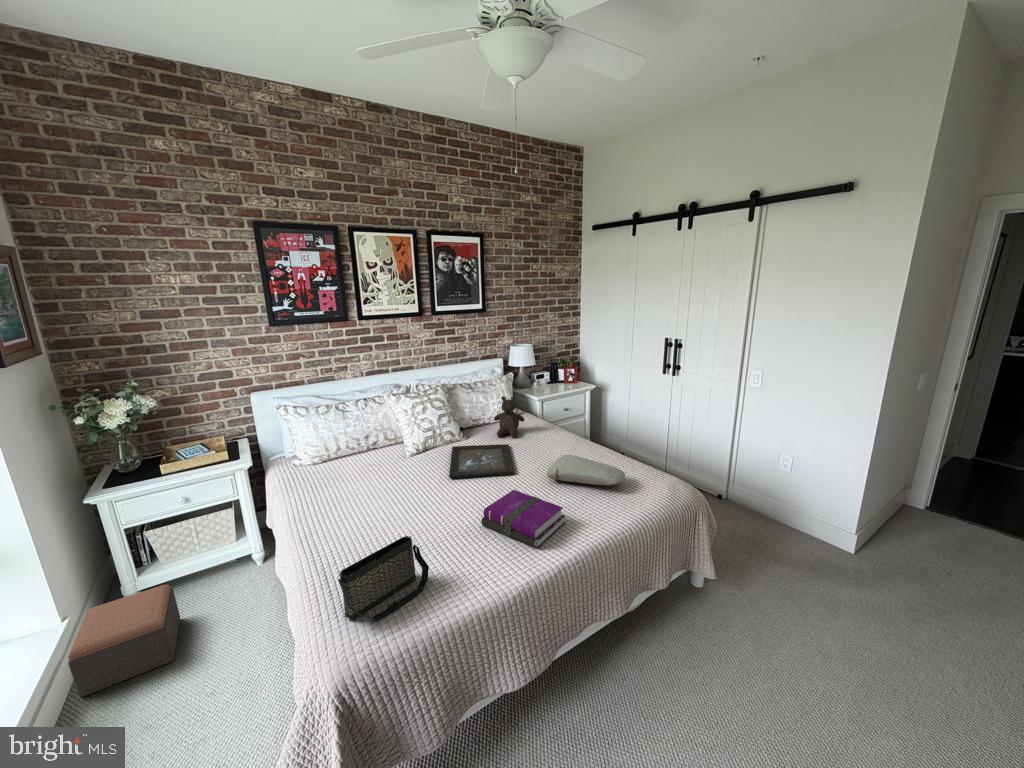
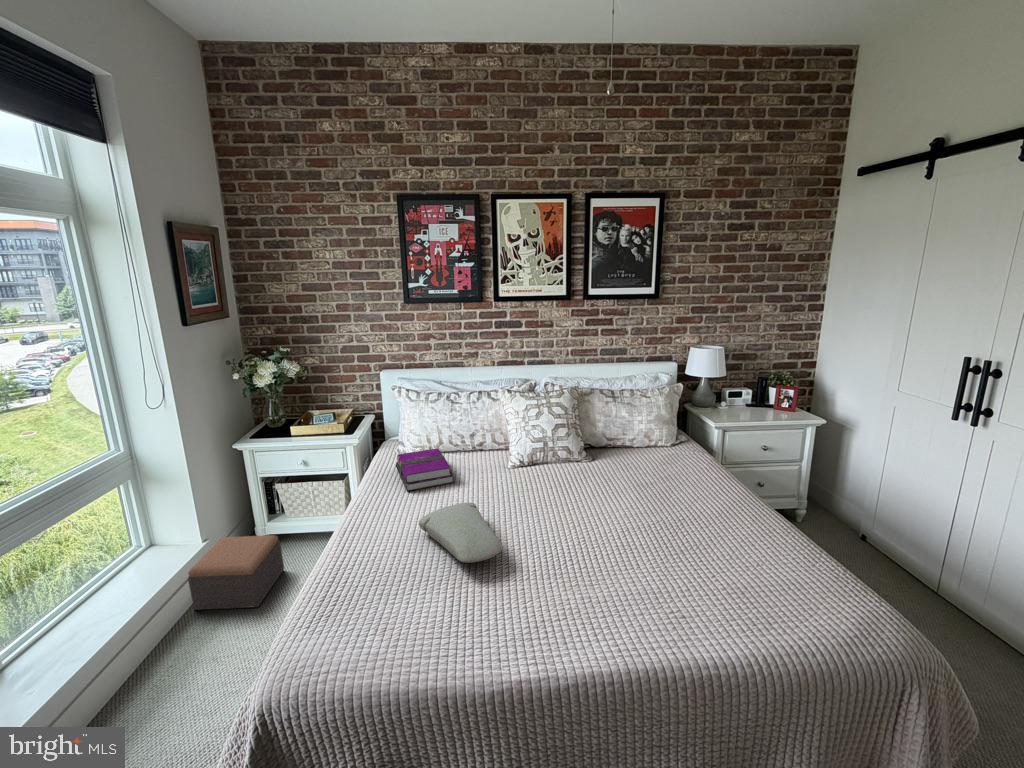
stuffed bear: present [494,396,524,438] -> none [626,413,670,472]
tray: present [449,444,514,479] -> none [528,466,632,522]
pillow: present [547,455,625,485] -> present [419,502,503,562]
notebook: present [481,490,565,548] -> present [396,448,454,491]
handbag: present [338,536,429,619] -> none [295,563,406,649]

